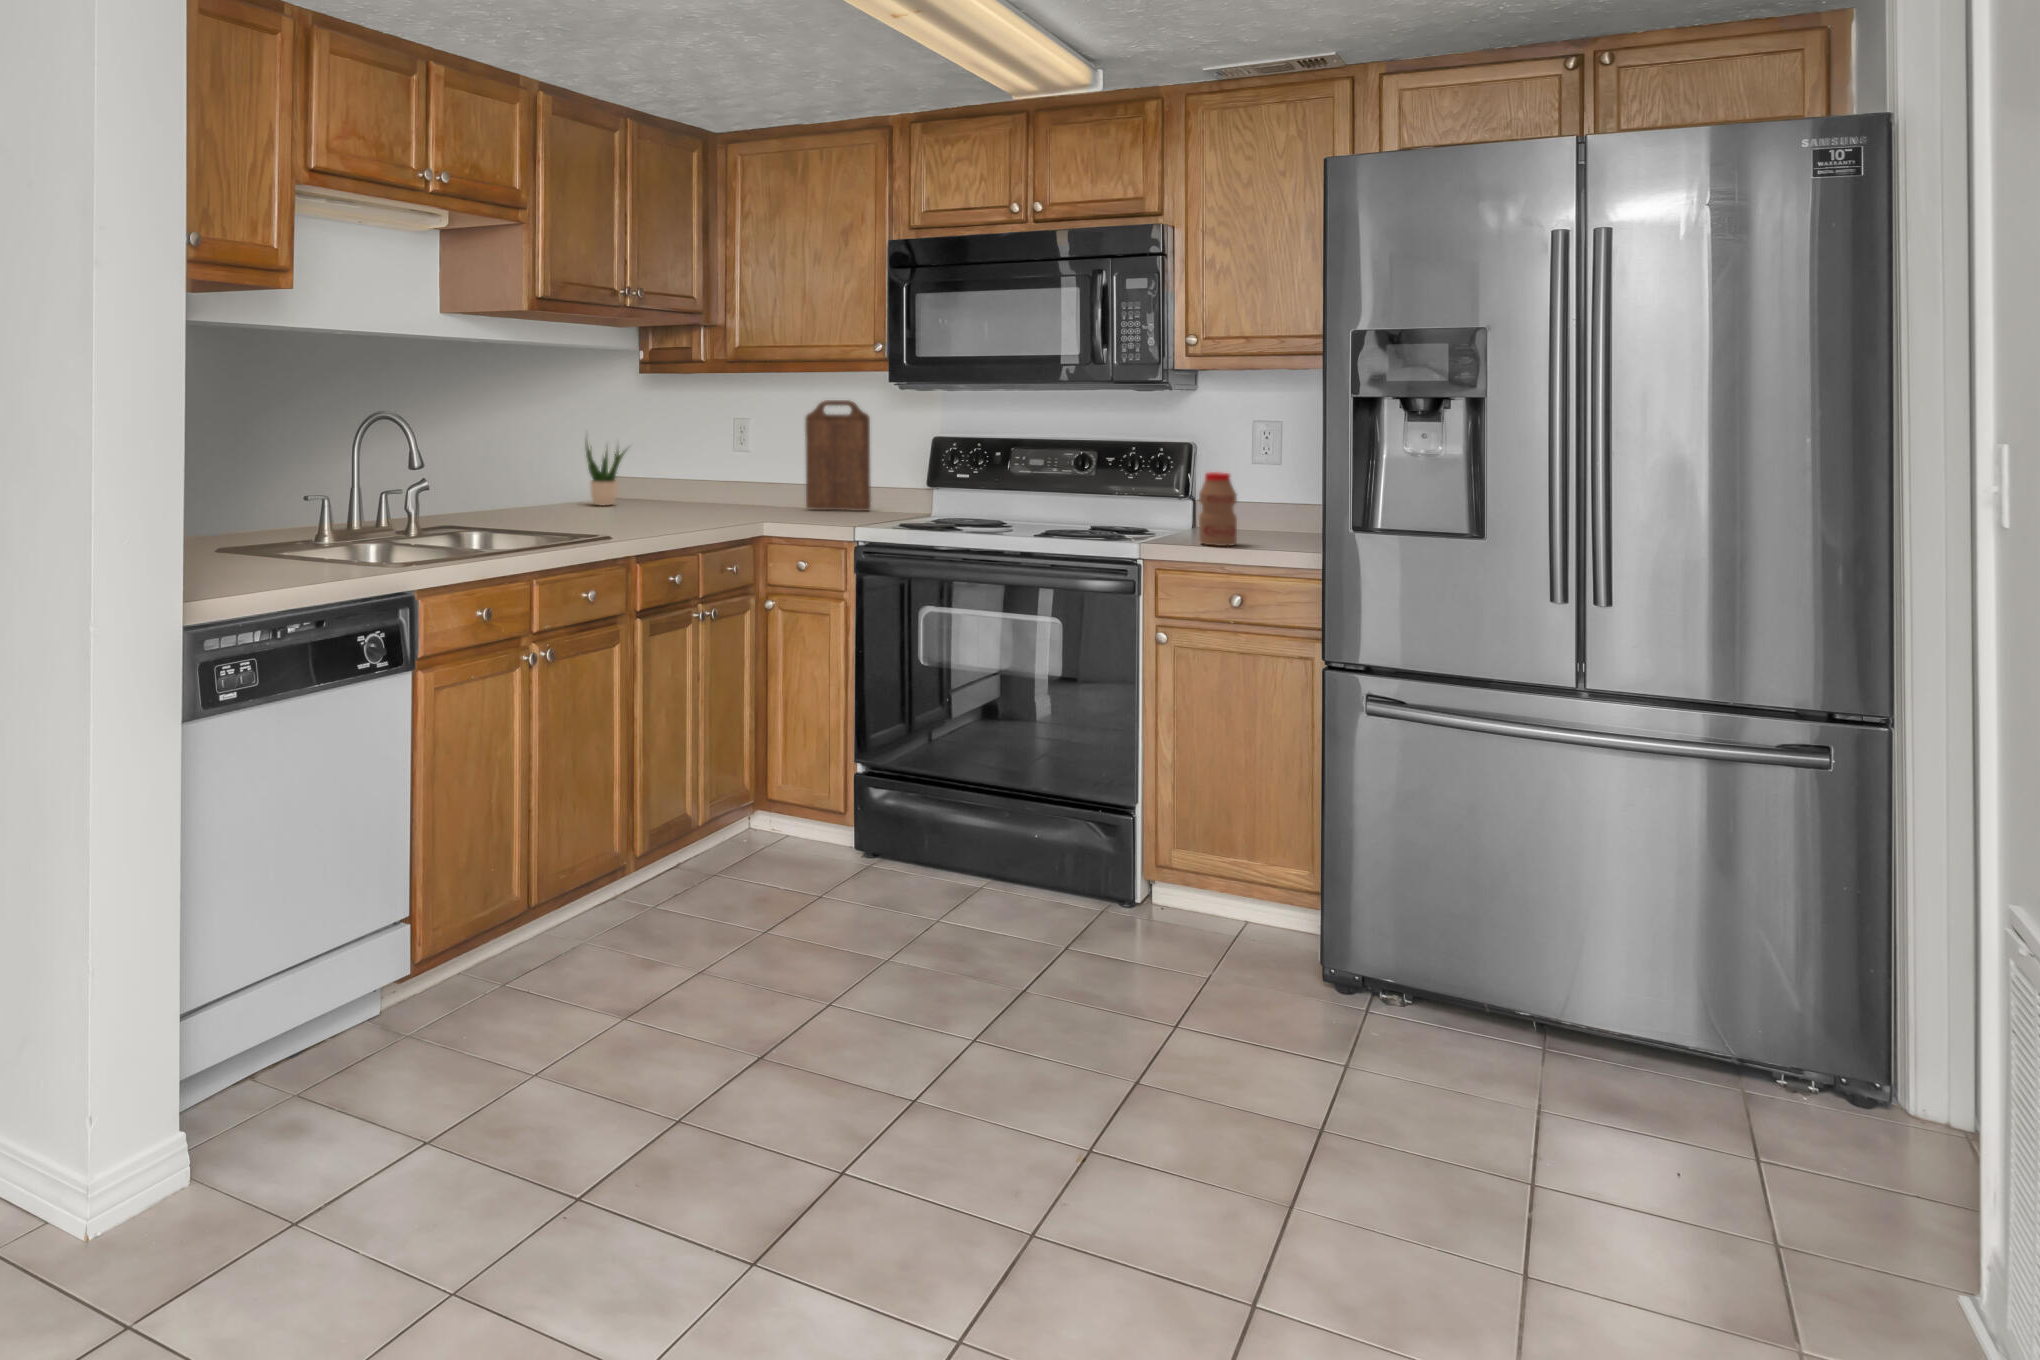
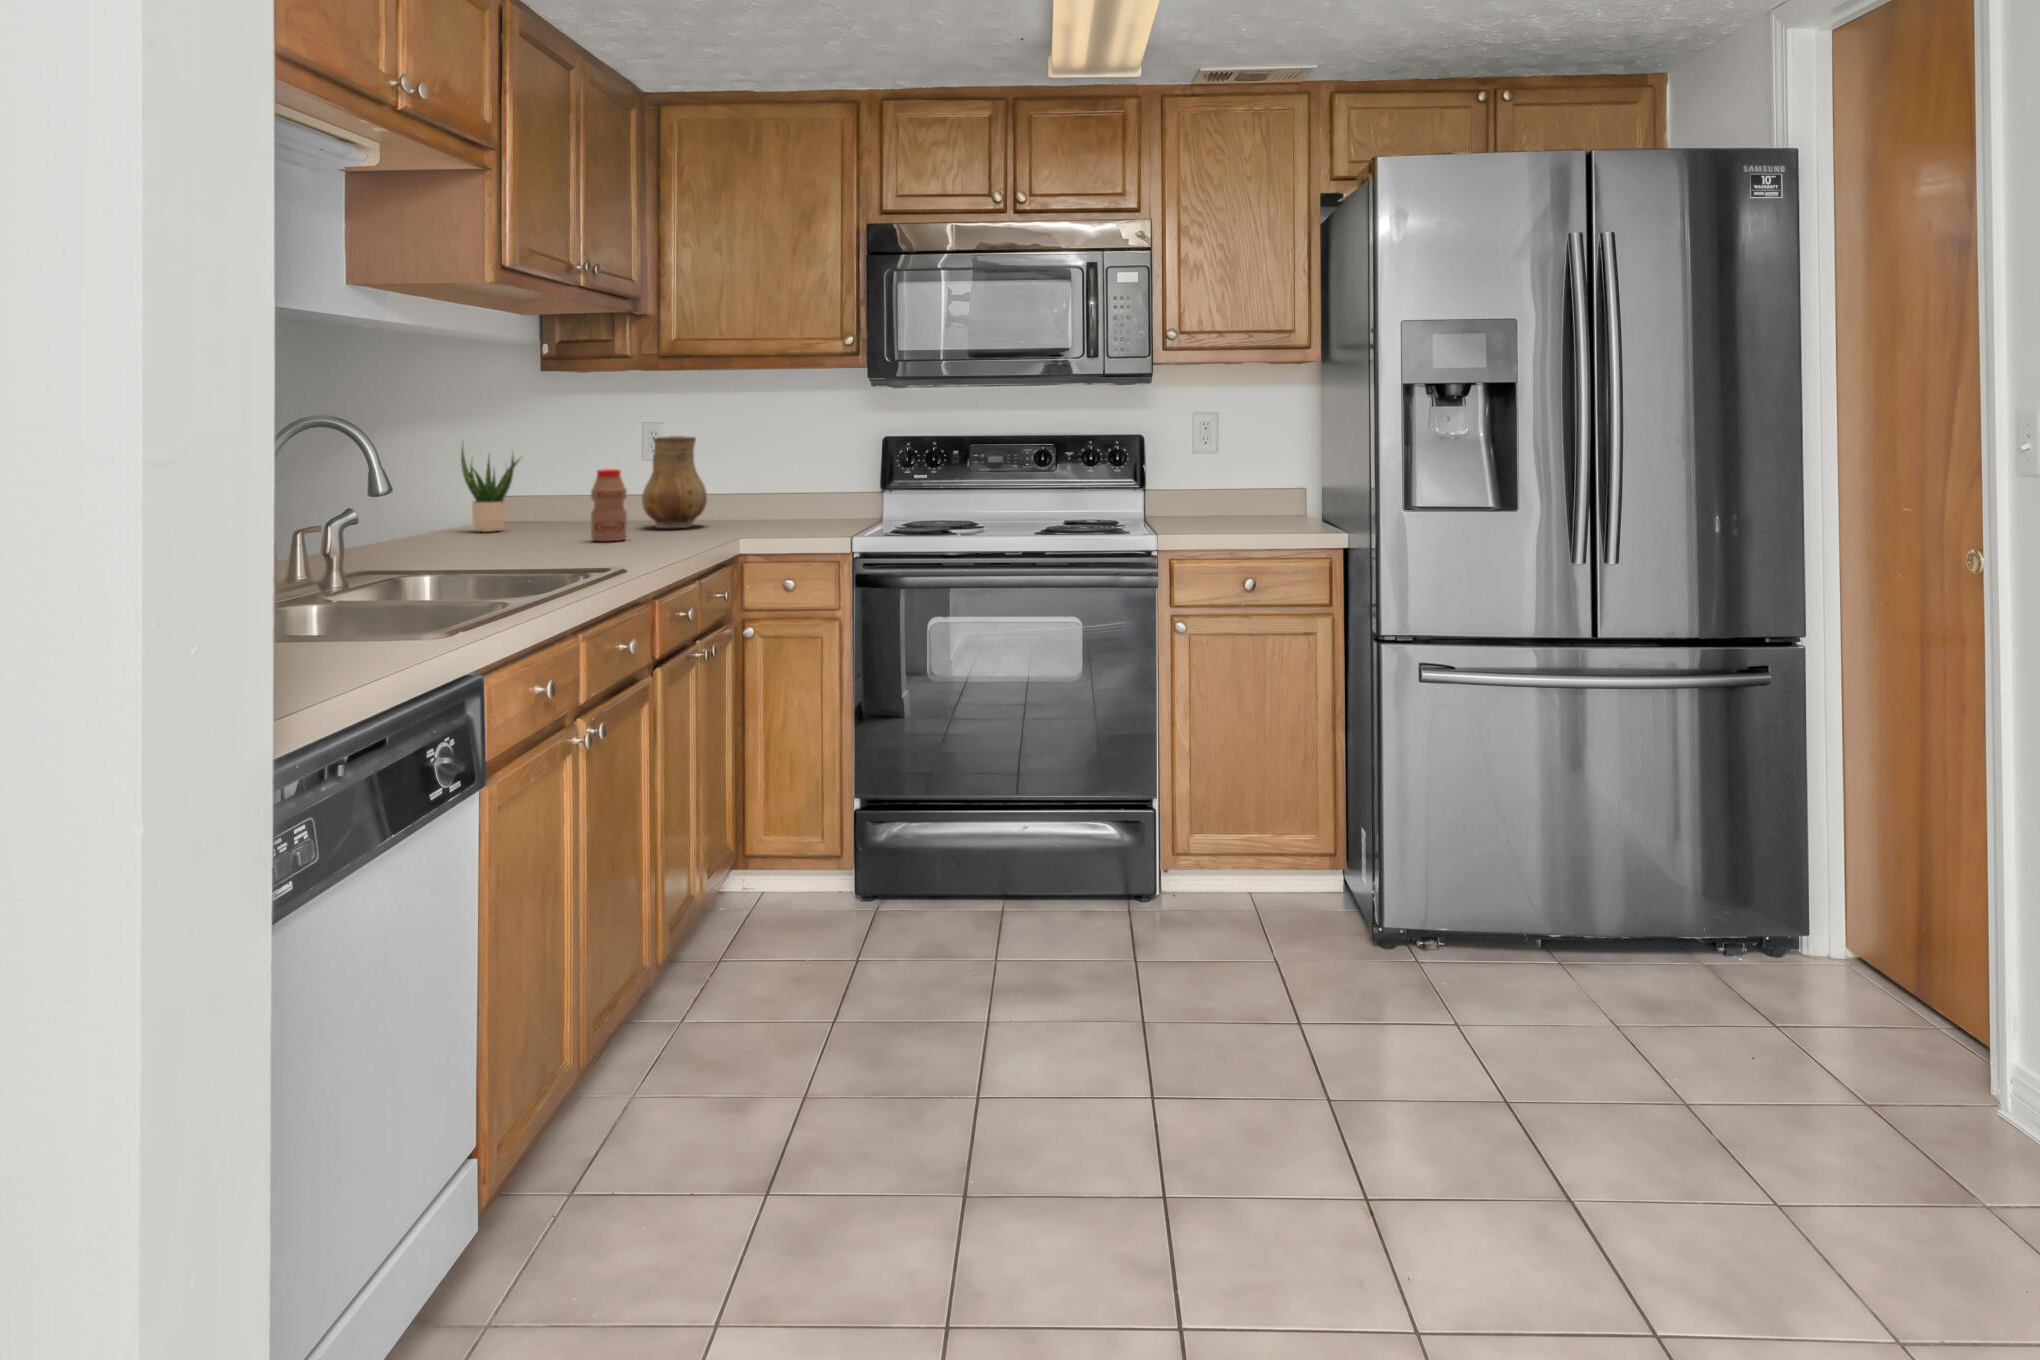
cutting board: present [805,400,871,511] -> none [745,399,818,523]
ceramic pitcher: none [716,431,772,511] -> present [642,436,707,528]
bottle: present [1199,472,1237,546] -> present [591,469,627,541]

